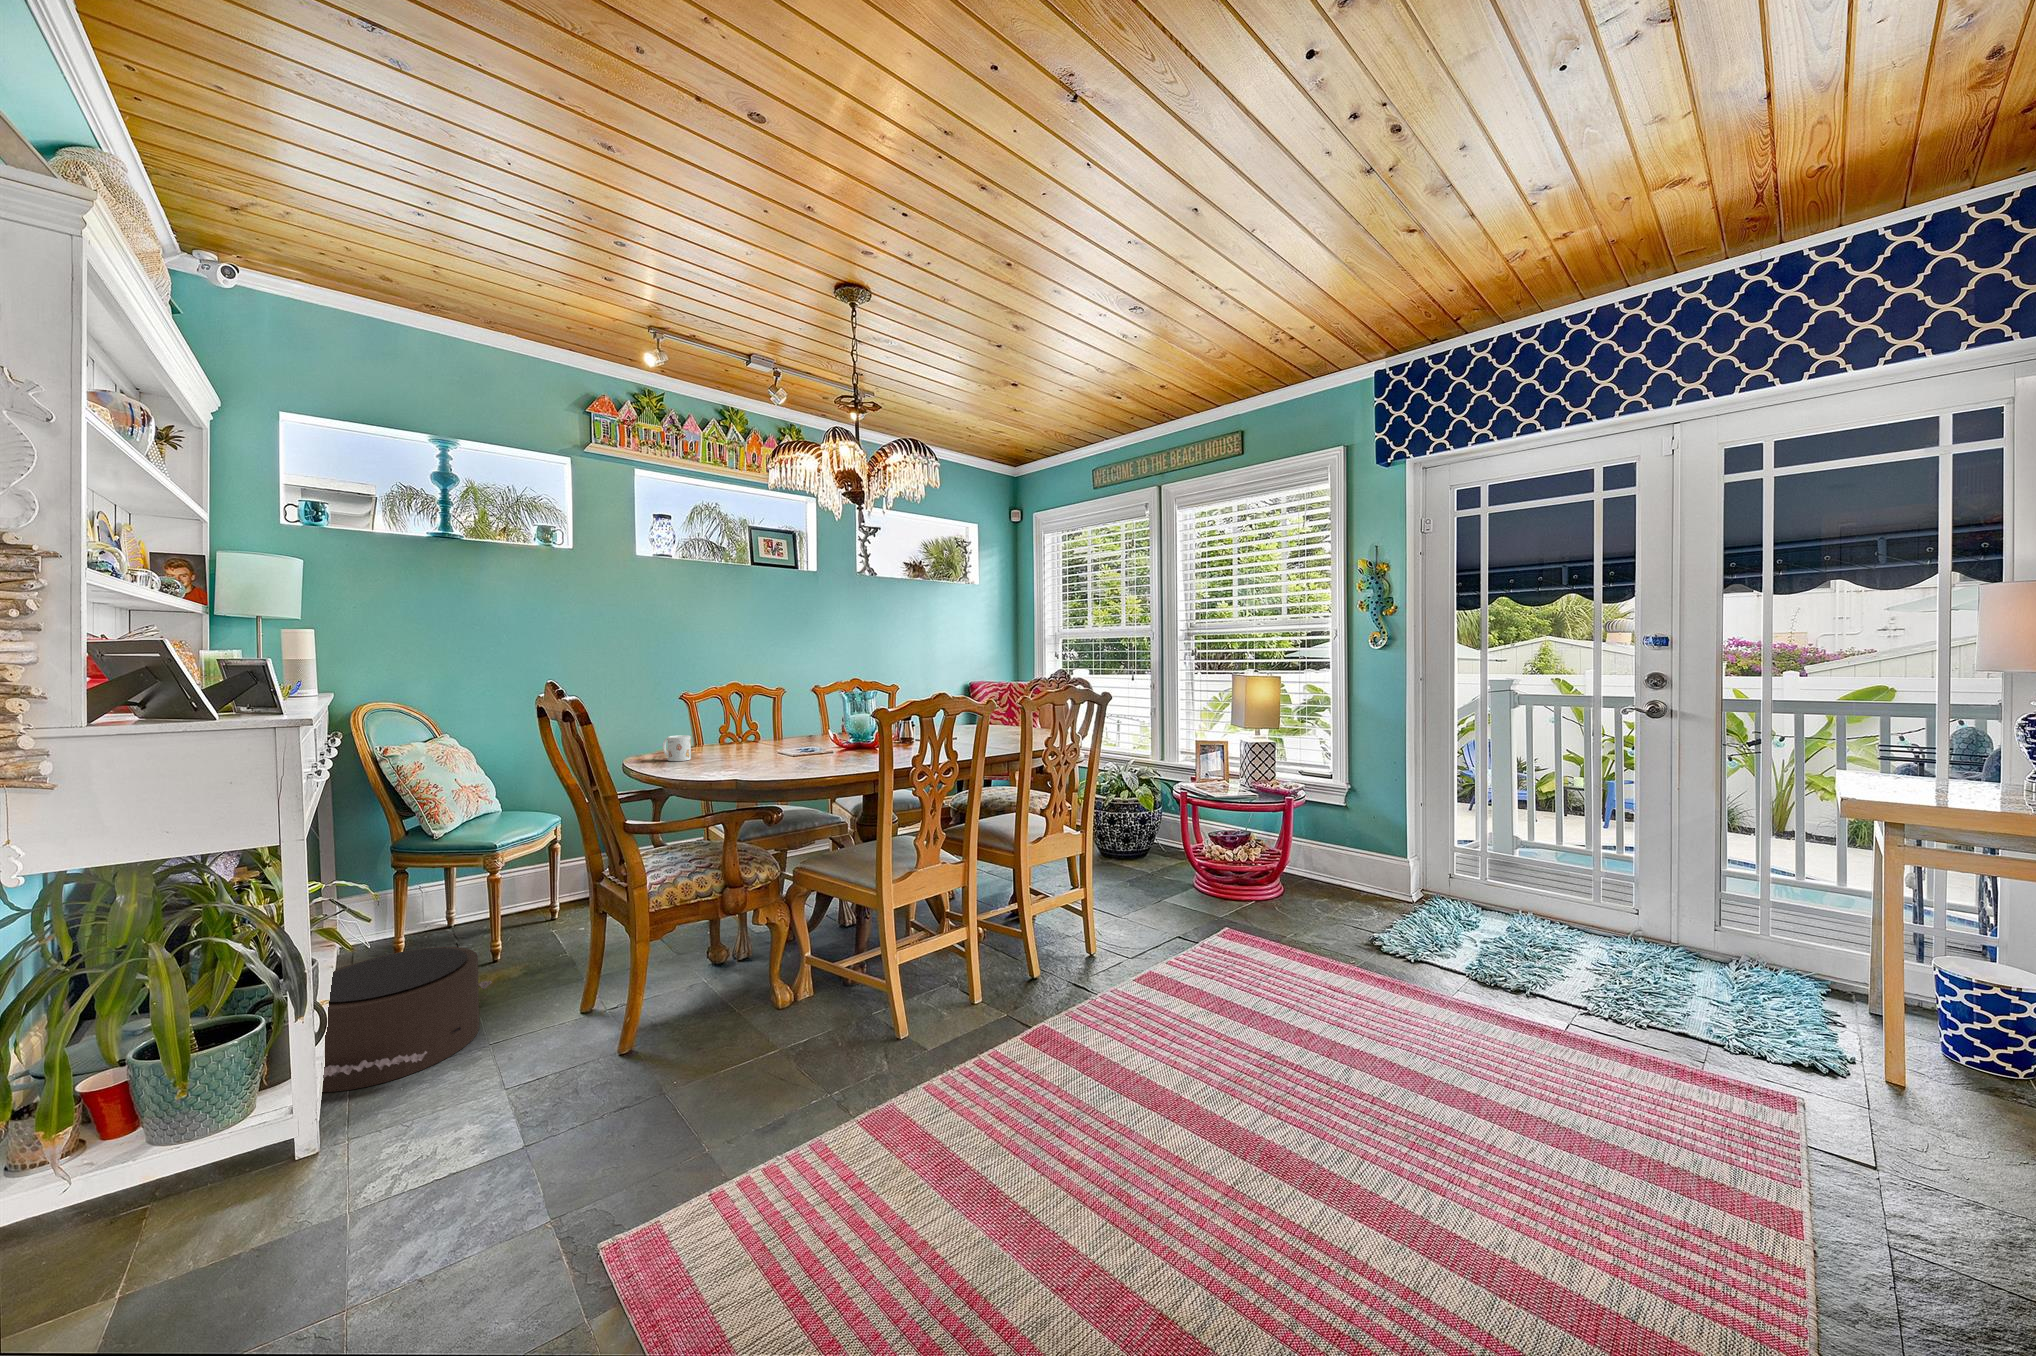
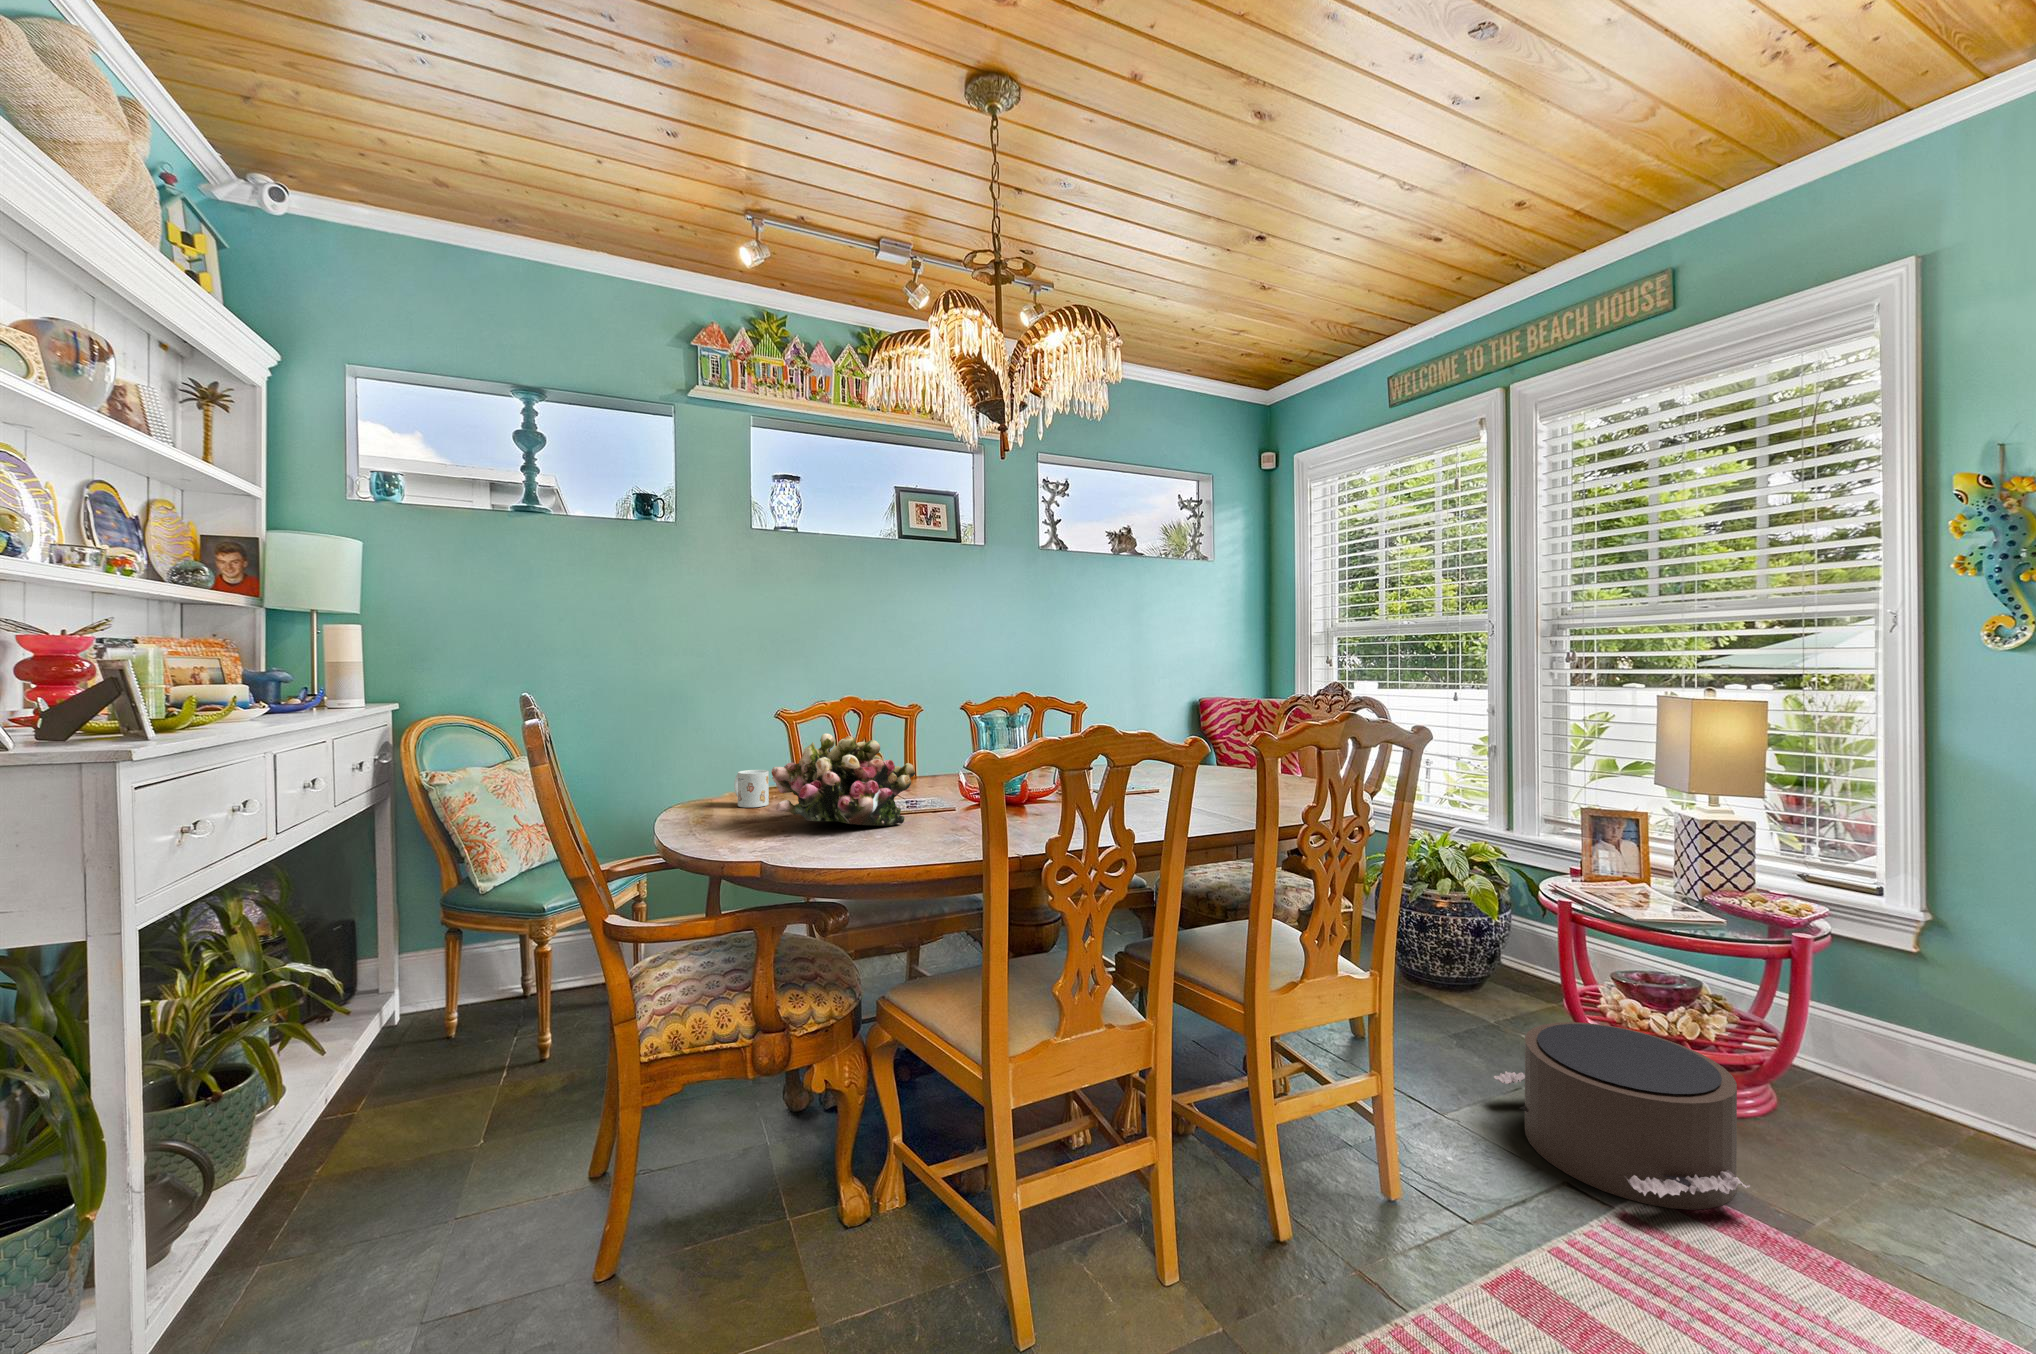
flower arrangement: none [706,707,805,765] -> present [771,733,915,825]
pouf: present [323,947,492,1092] -> present [1494,1022,1750,1210]

